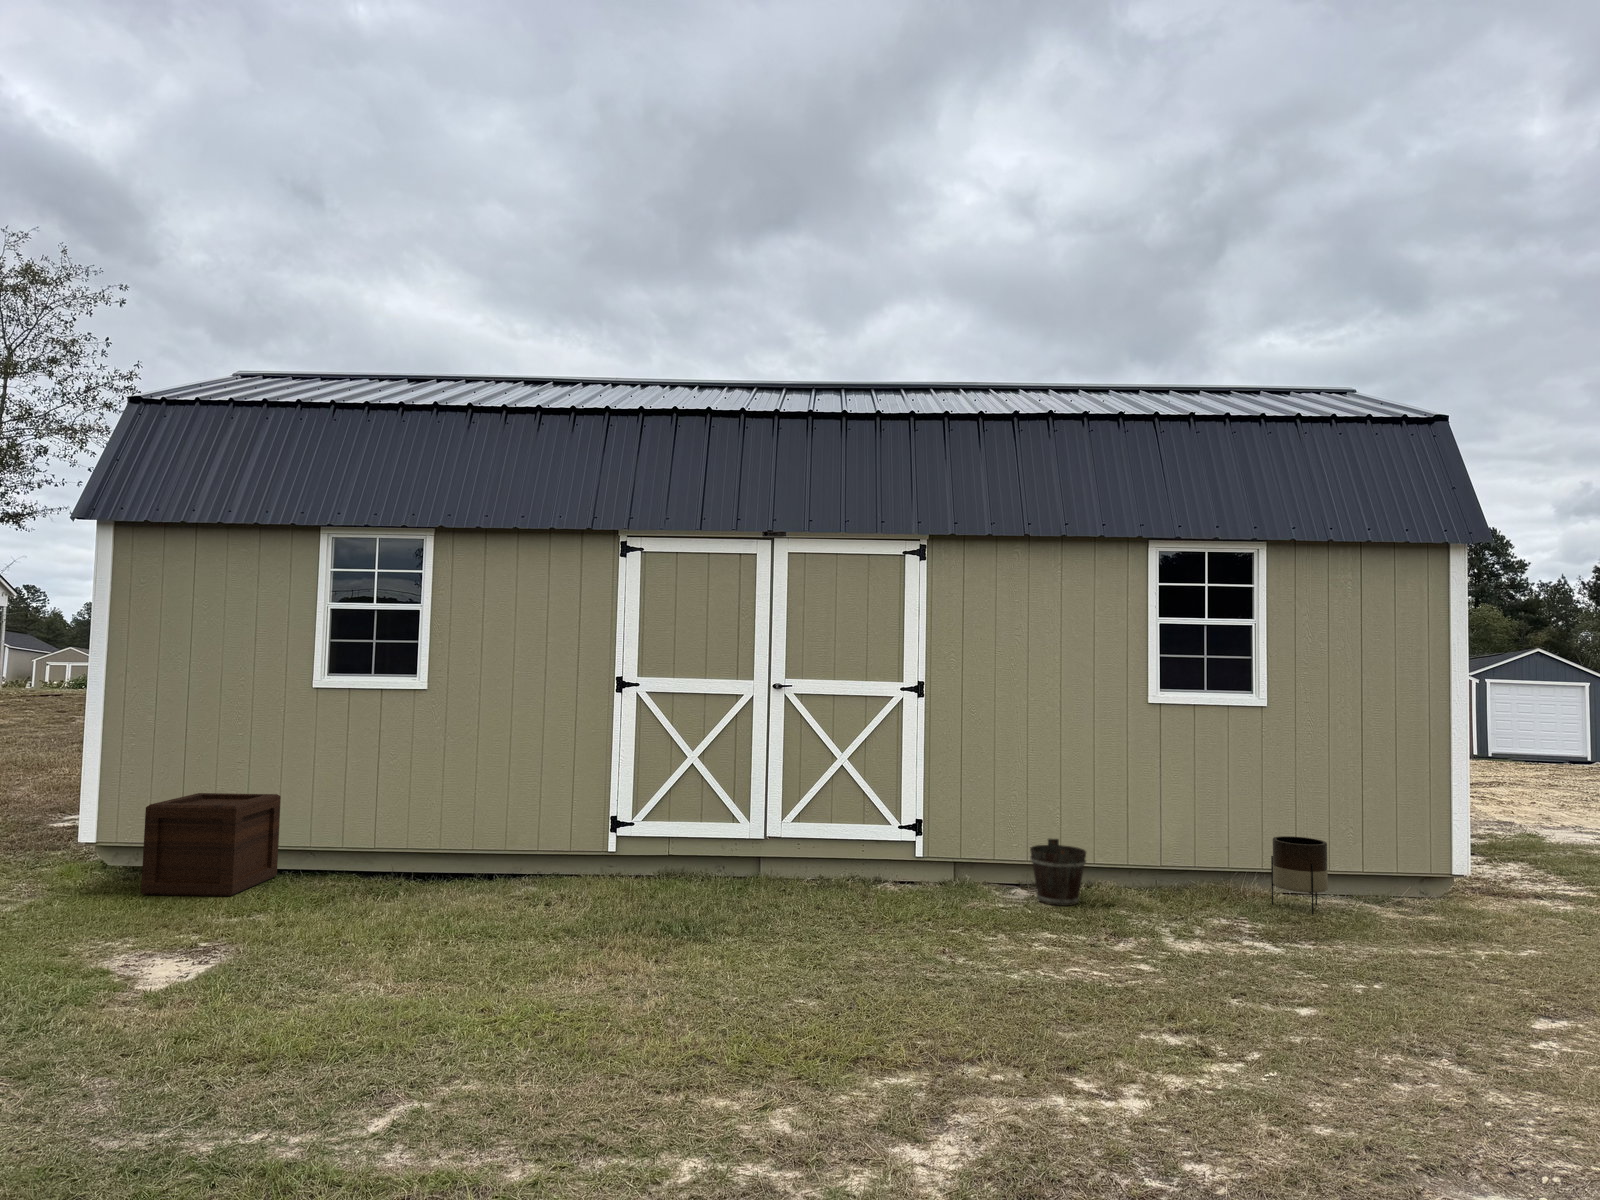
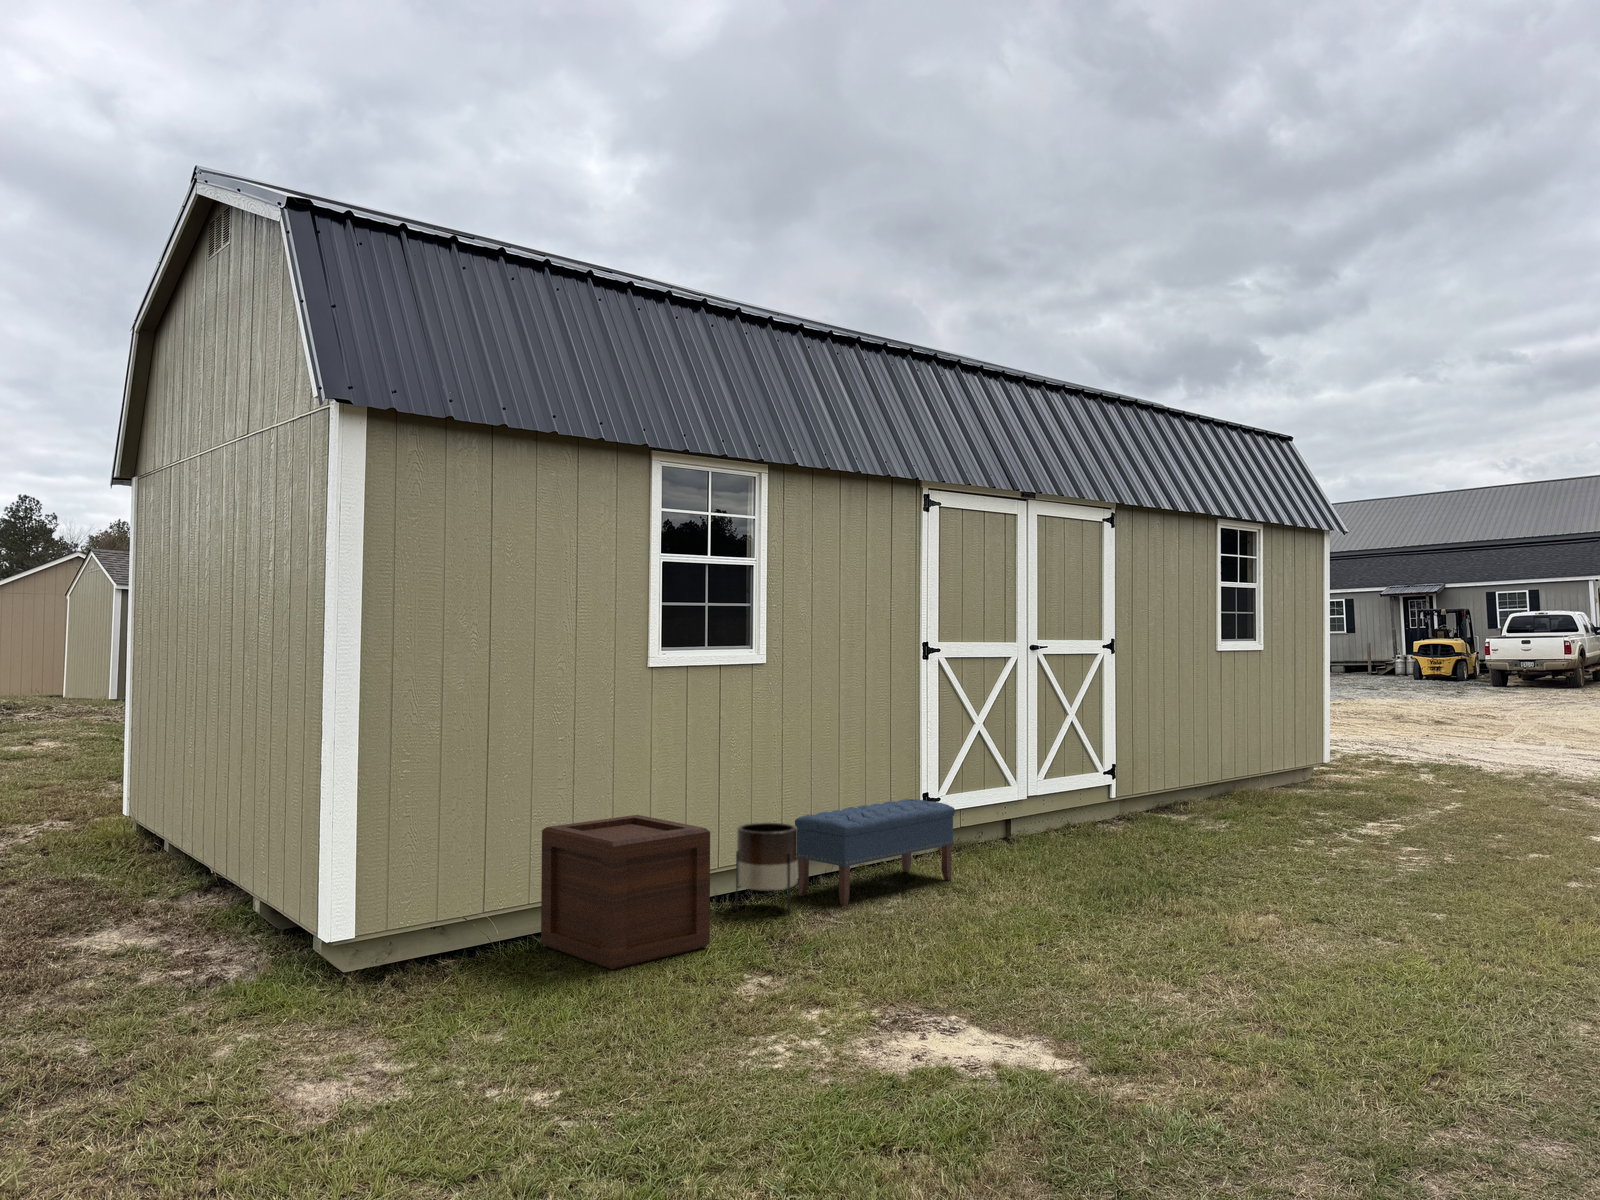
bench: none [416,815,580,895] -> present [795,799,955,906]
planter: present [1271,836,1328,914] -> present [736,823,797,914]
bucket: present [1030,839,1086,906] -> none [1182,769,1232,823]

